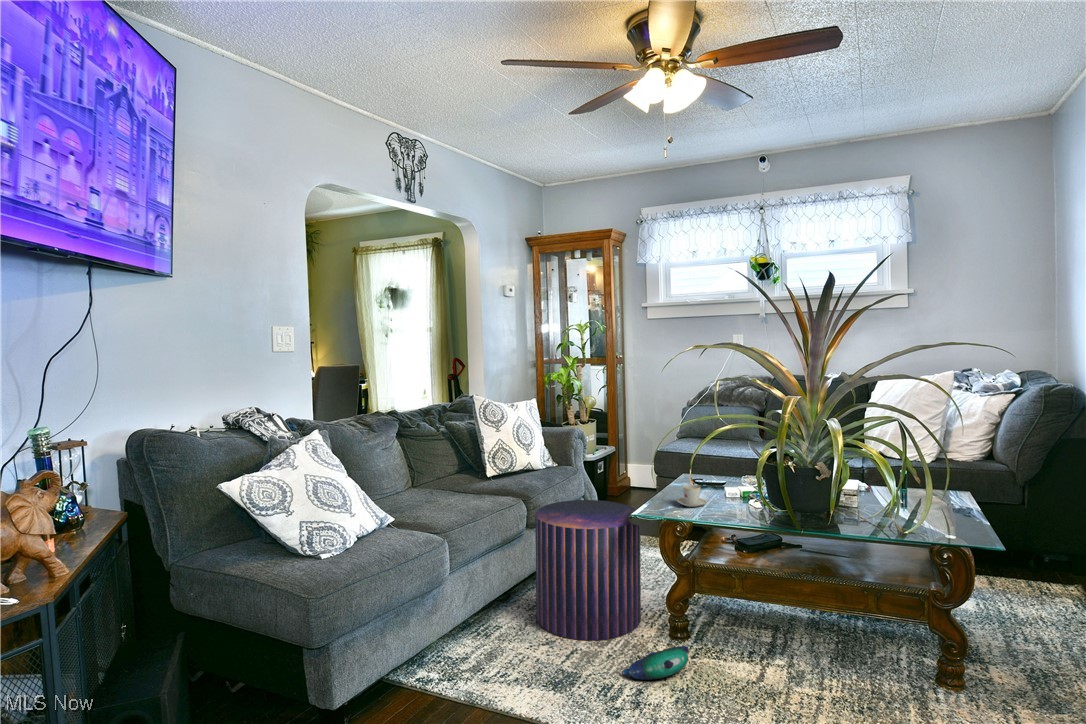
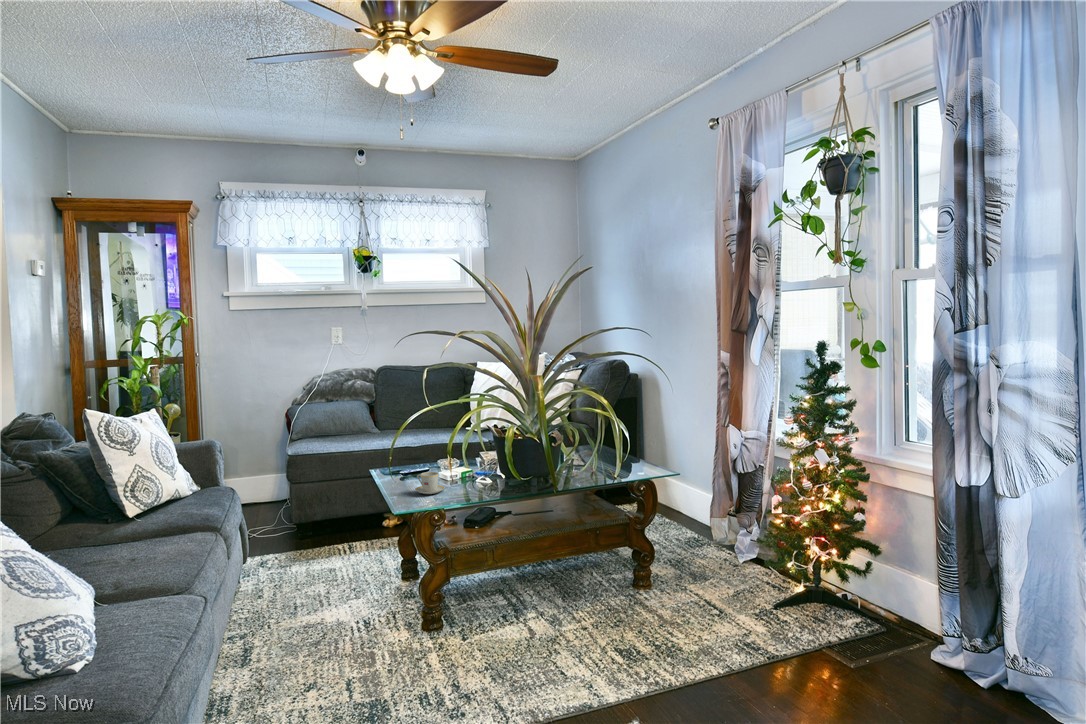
pouf: present [535,500,641,640] -> none [256,509,387,675]
plush toy: present [622,646,689,680] -> none [425,631,477,680]

